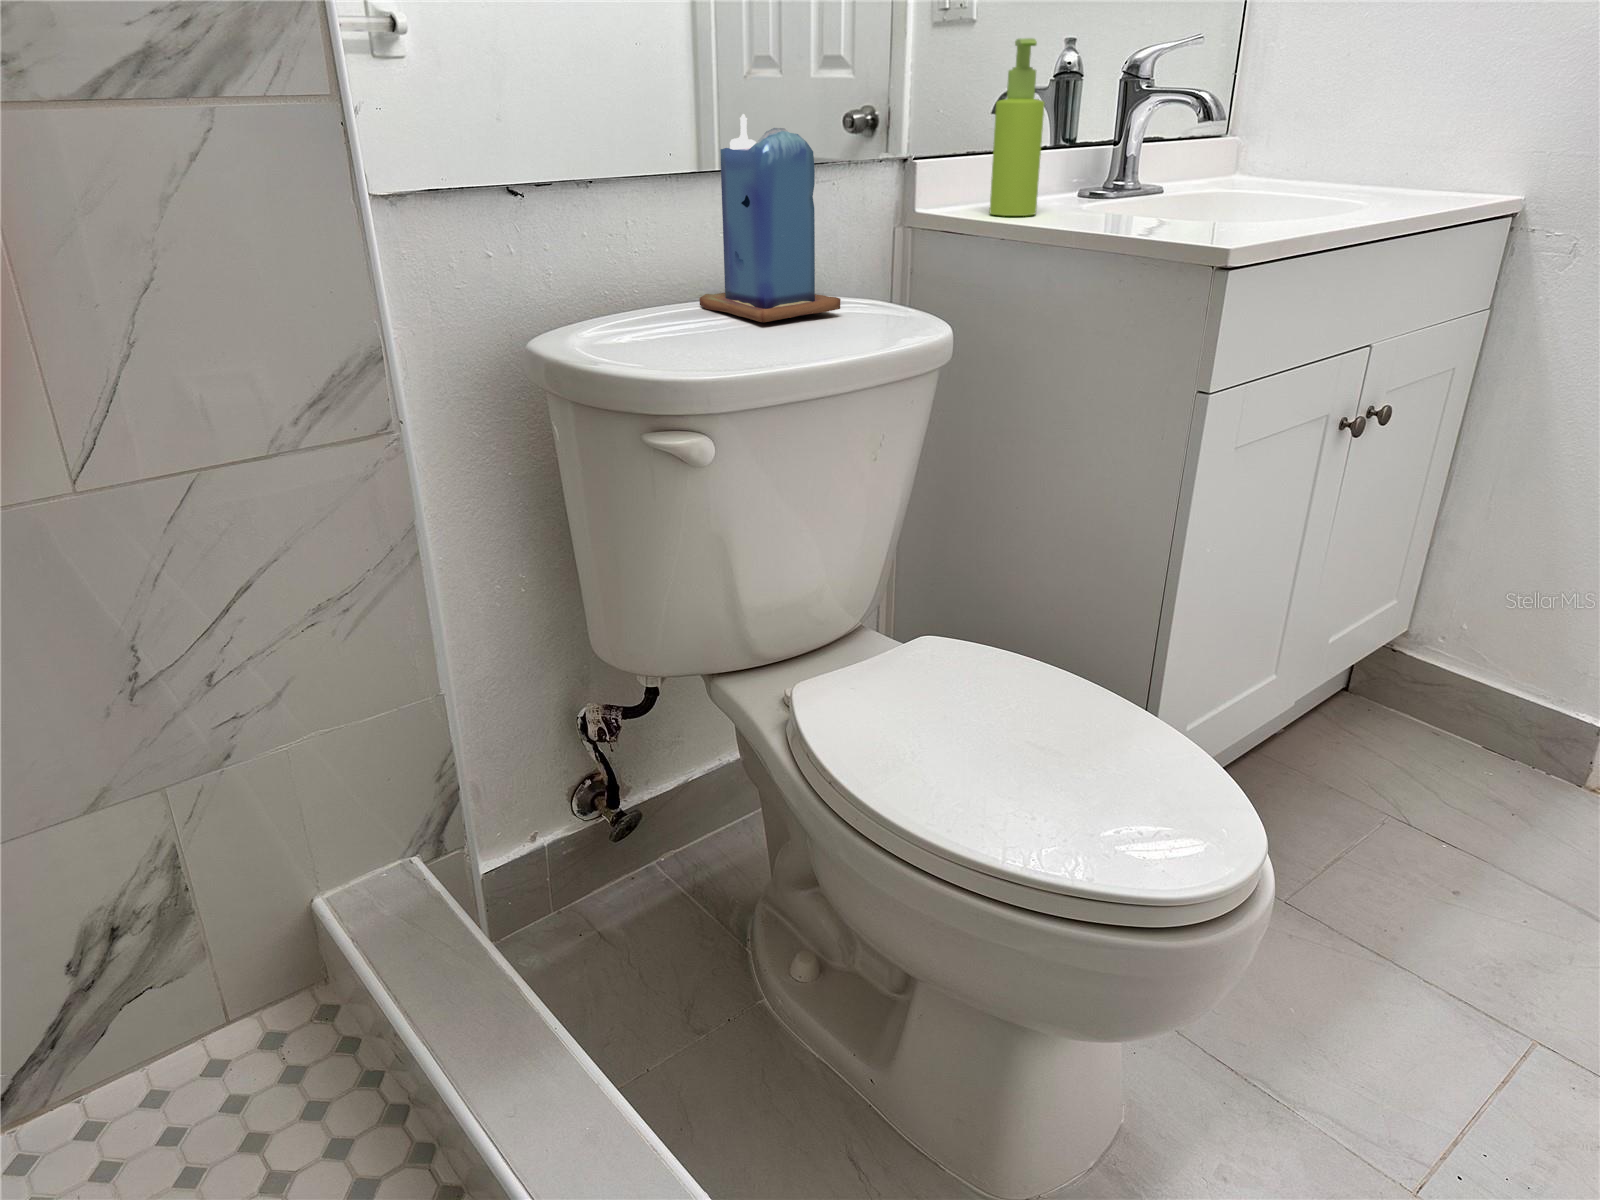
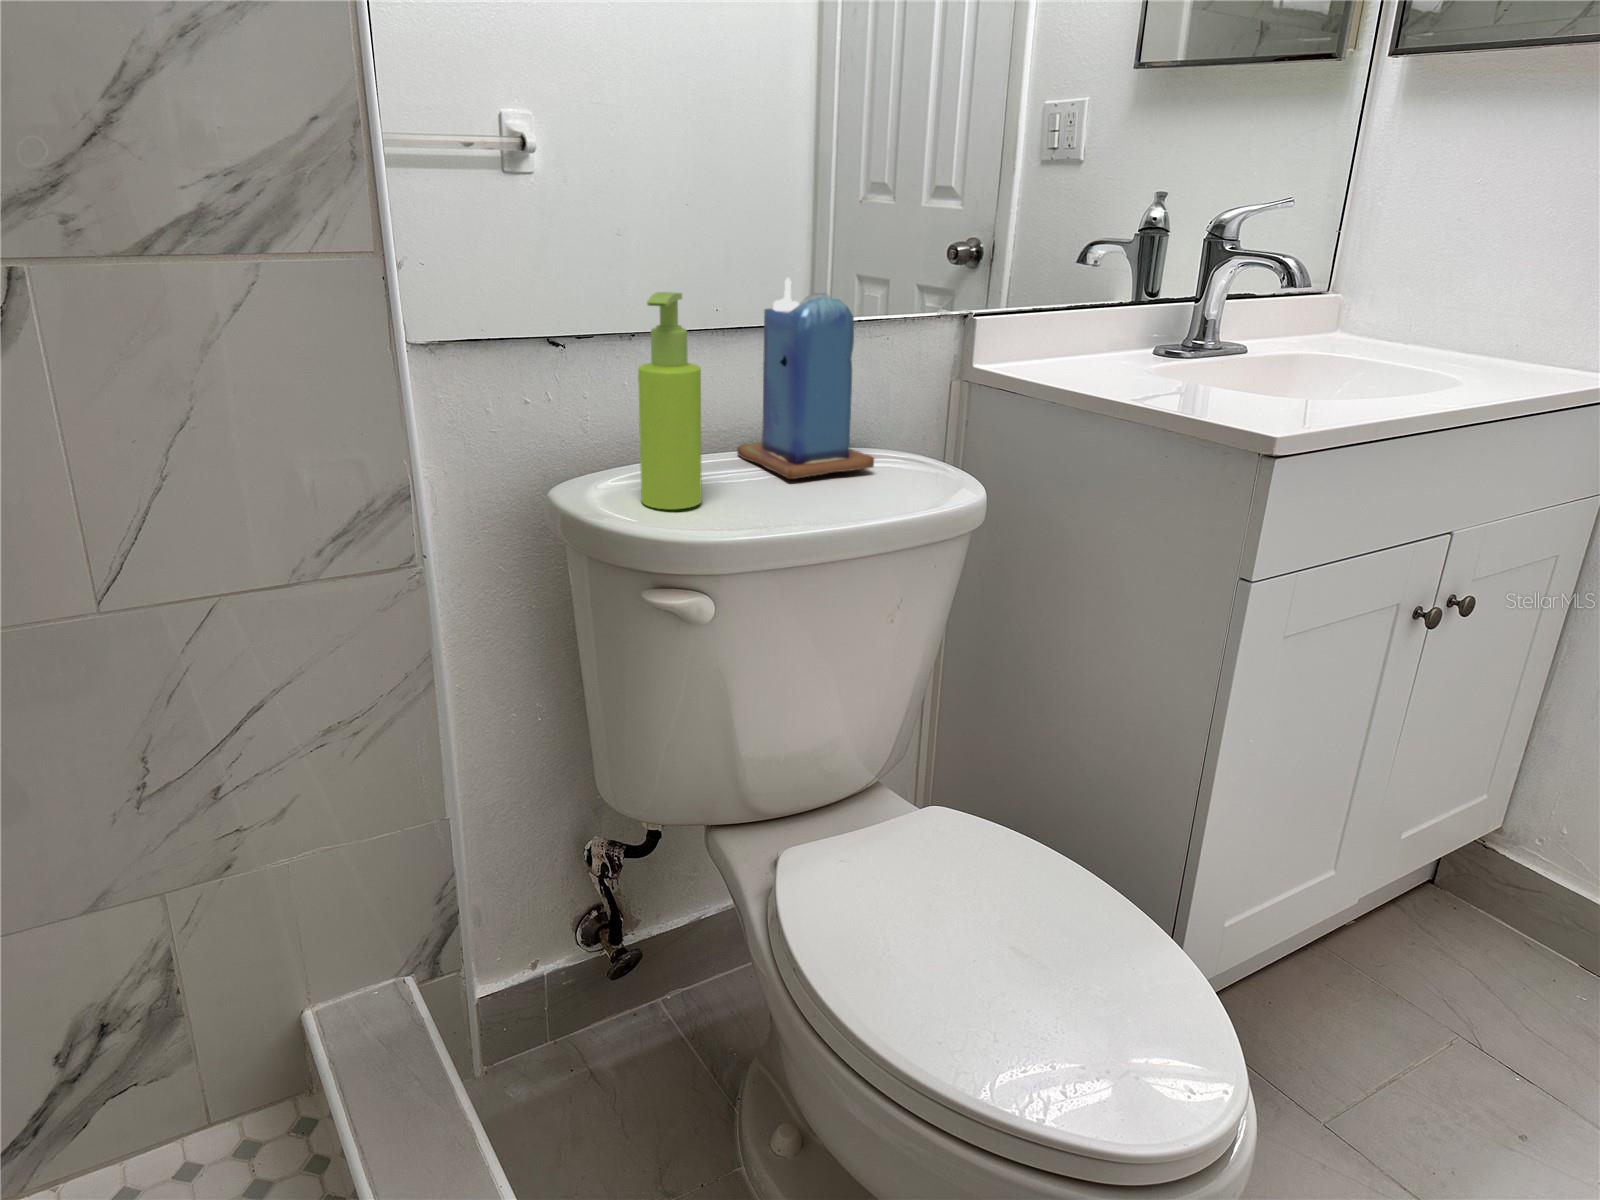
soap dispenser: present [990,38,1044,216] -> present [638,292,702,509]

